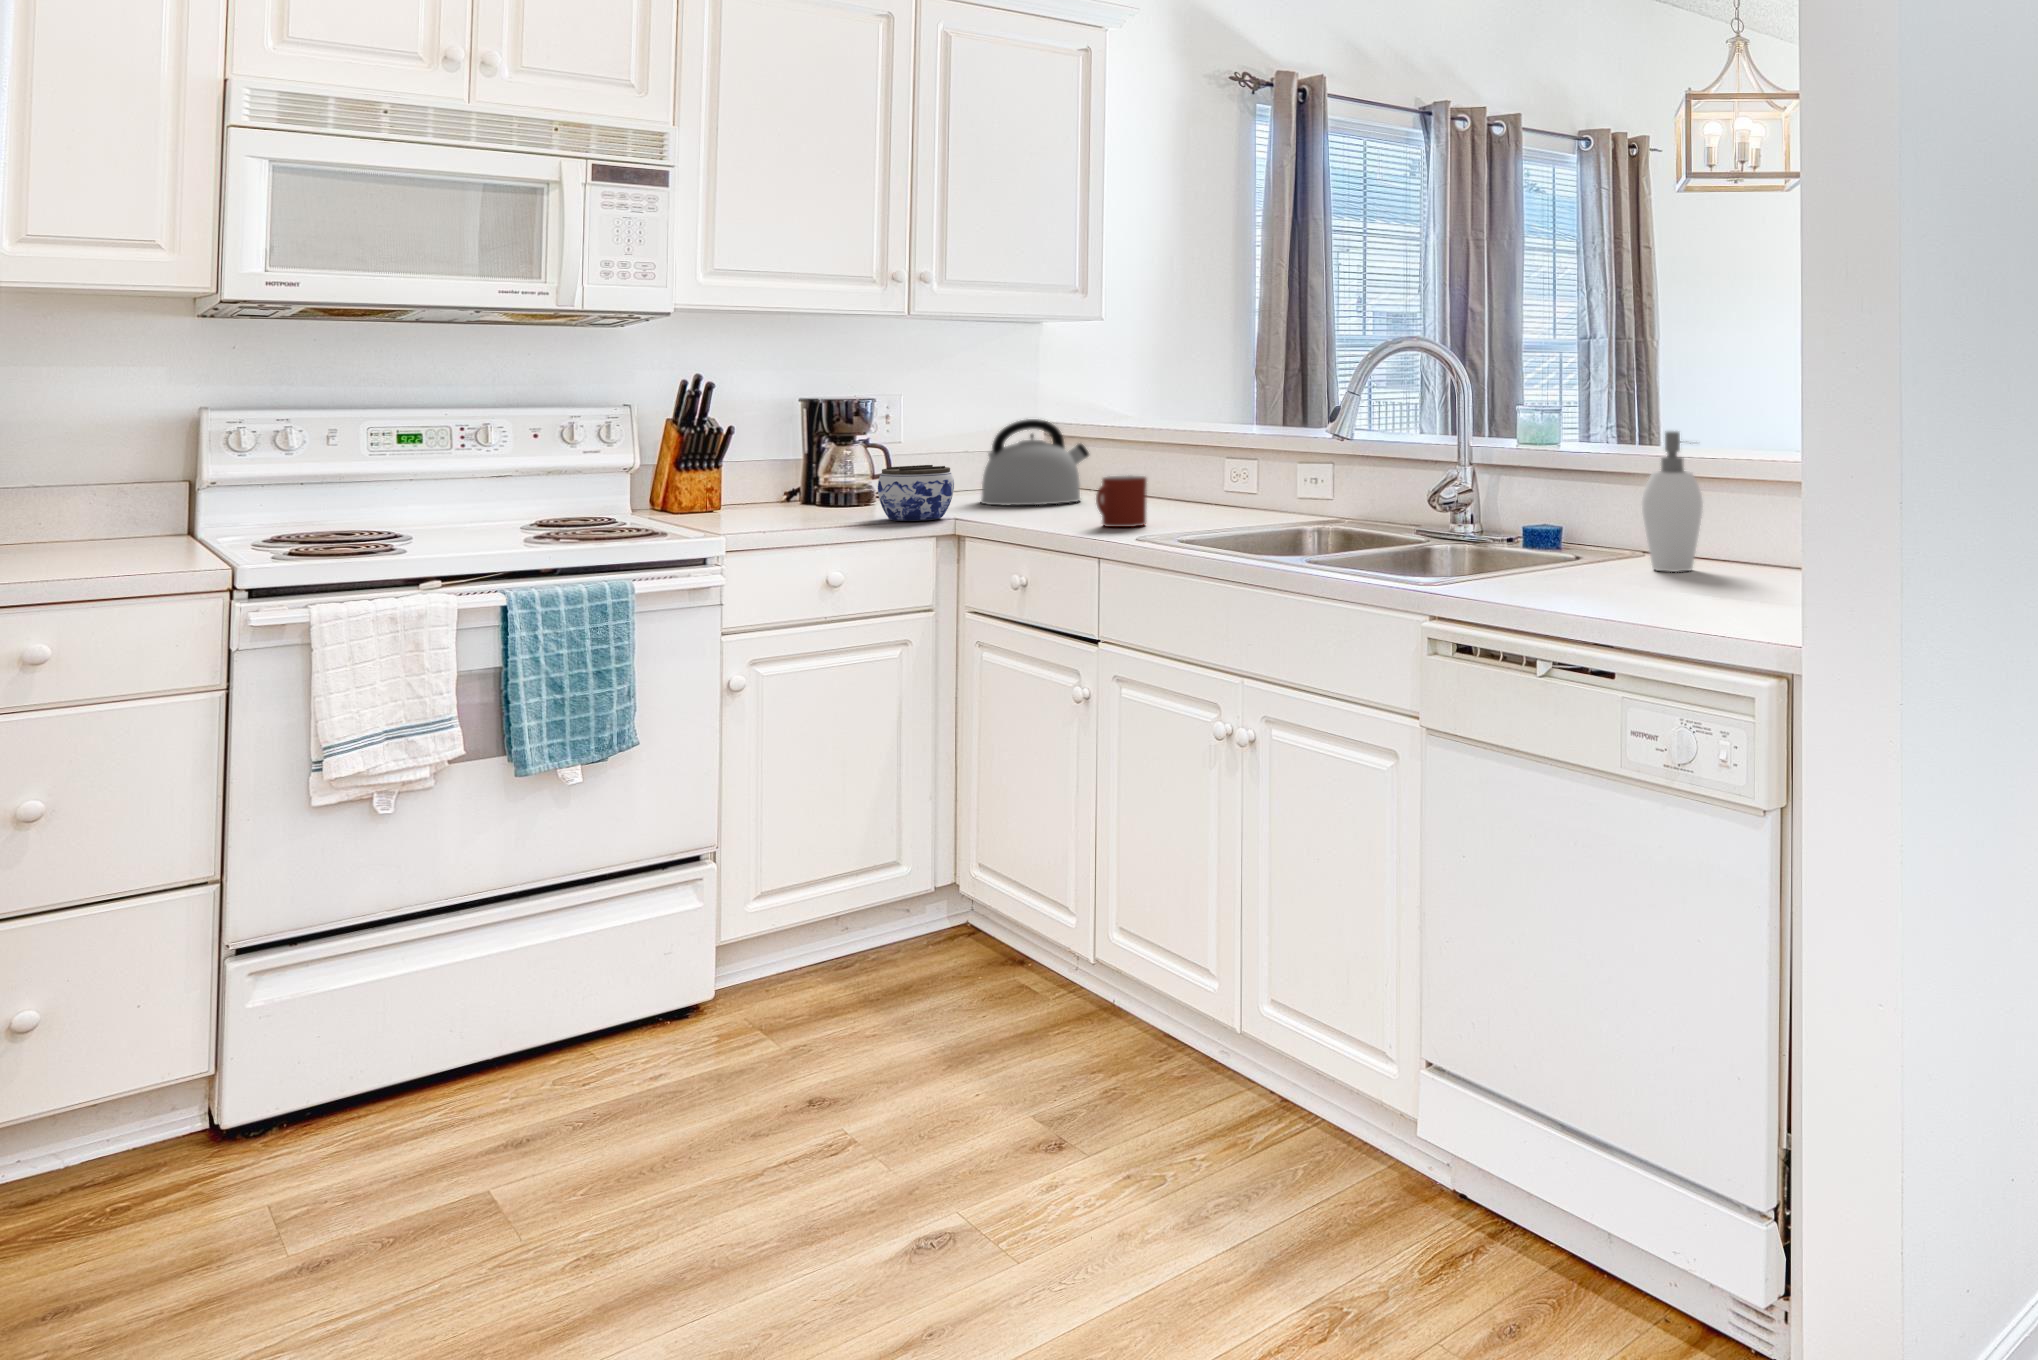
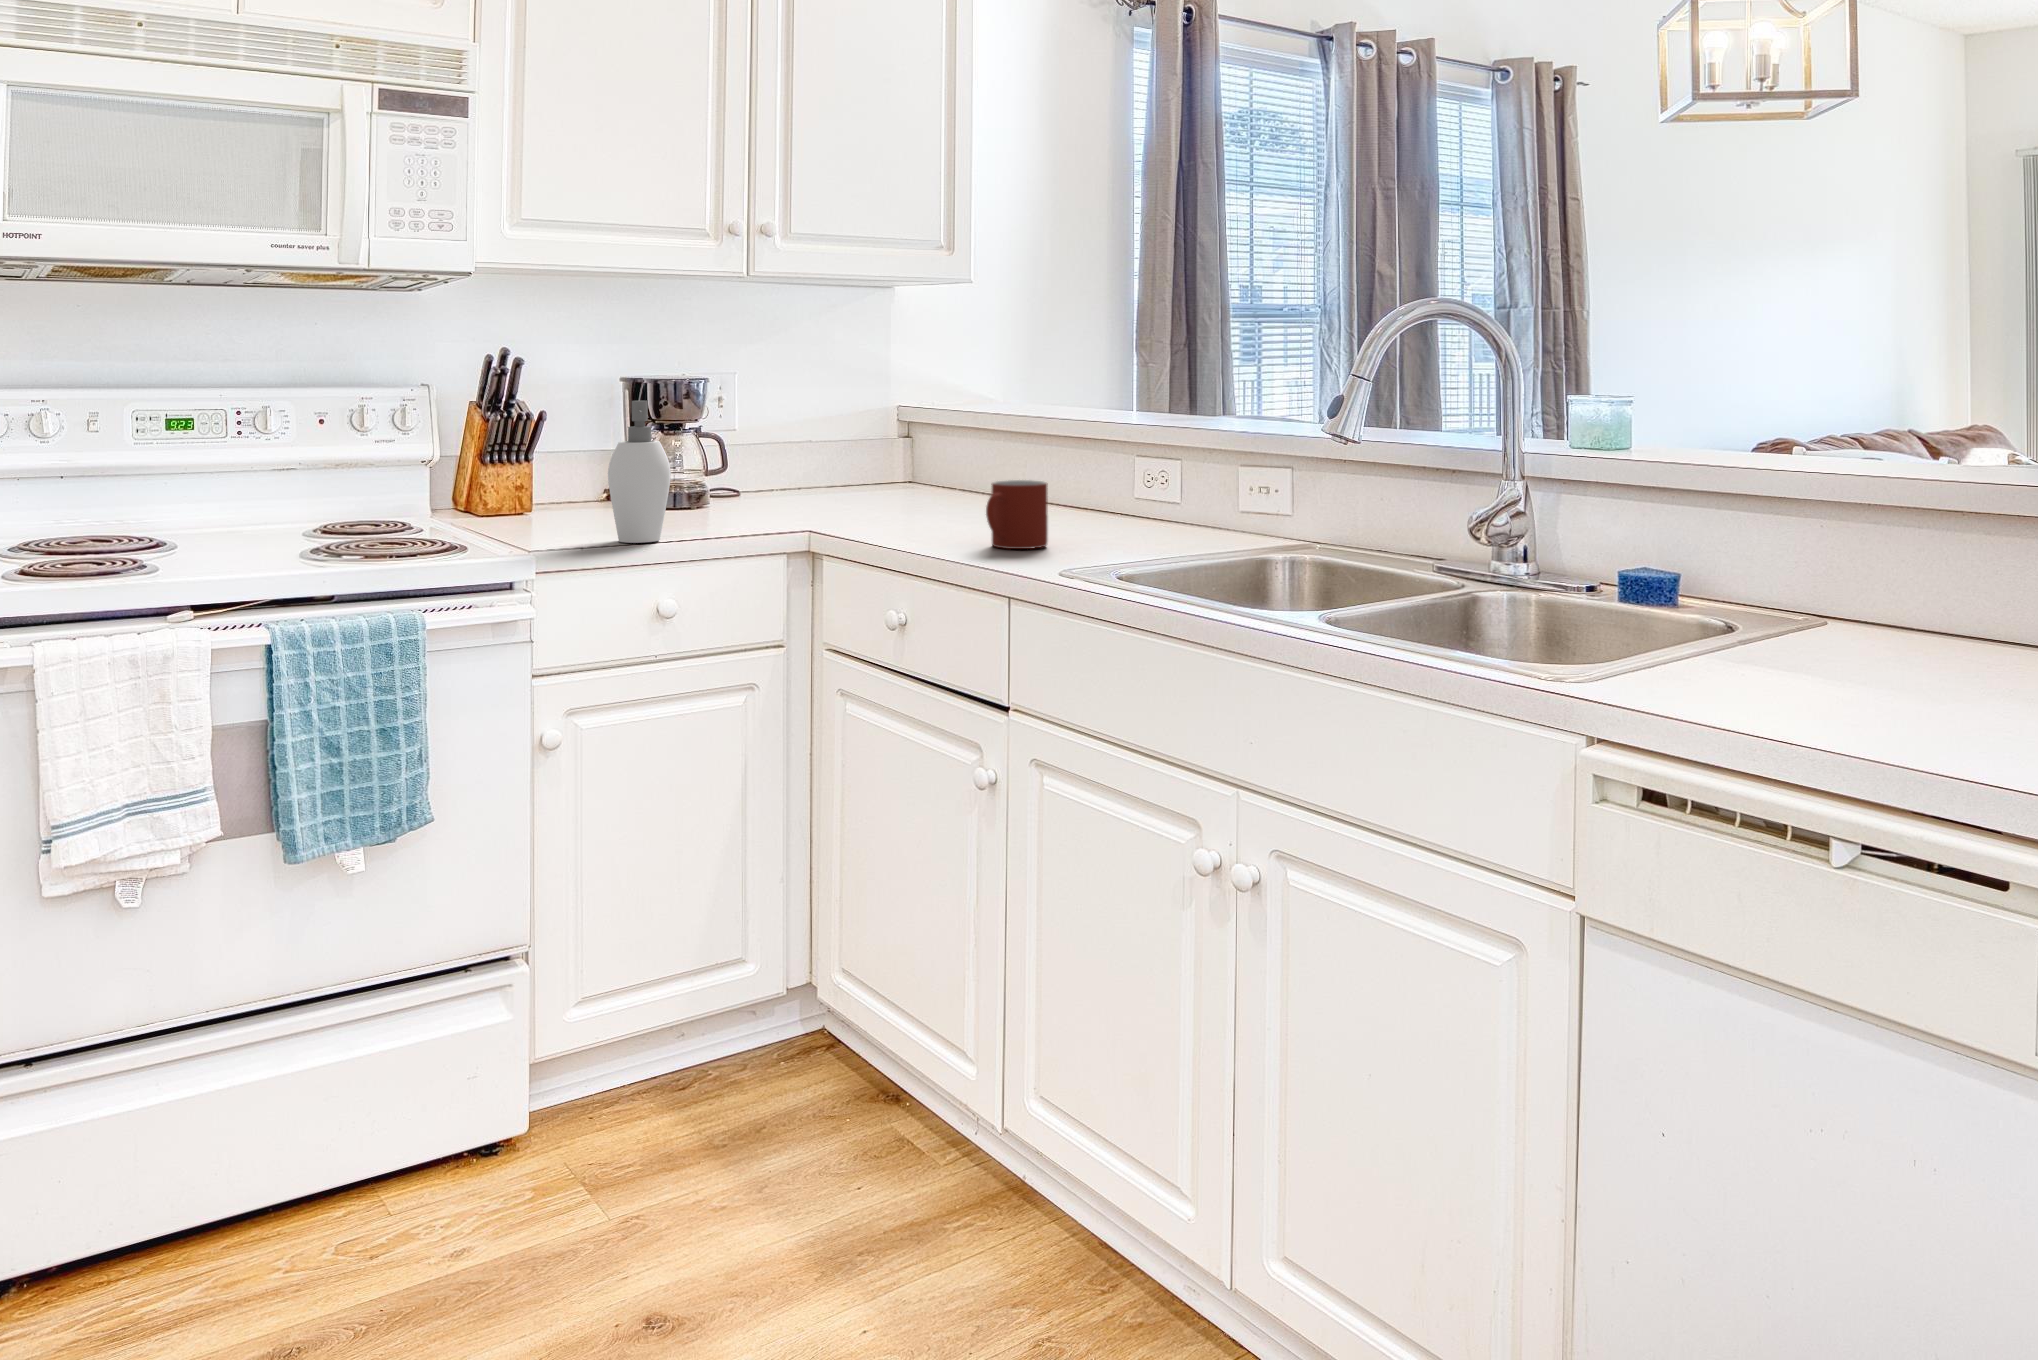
kettle: present [981,419,1089,505] -> none [828,405,957,513]
soap dispenser: present [1642,431,1703,572] -> present [608,401,671,543]
jar: present [878,465,954,521] -> none [713,462,804,534]

